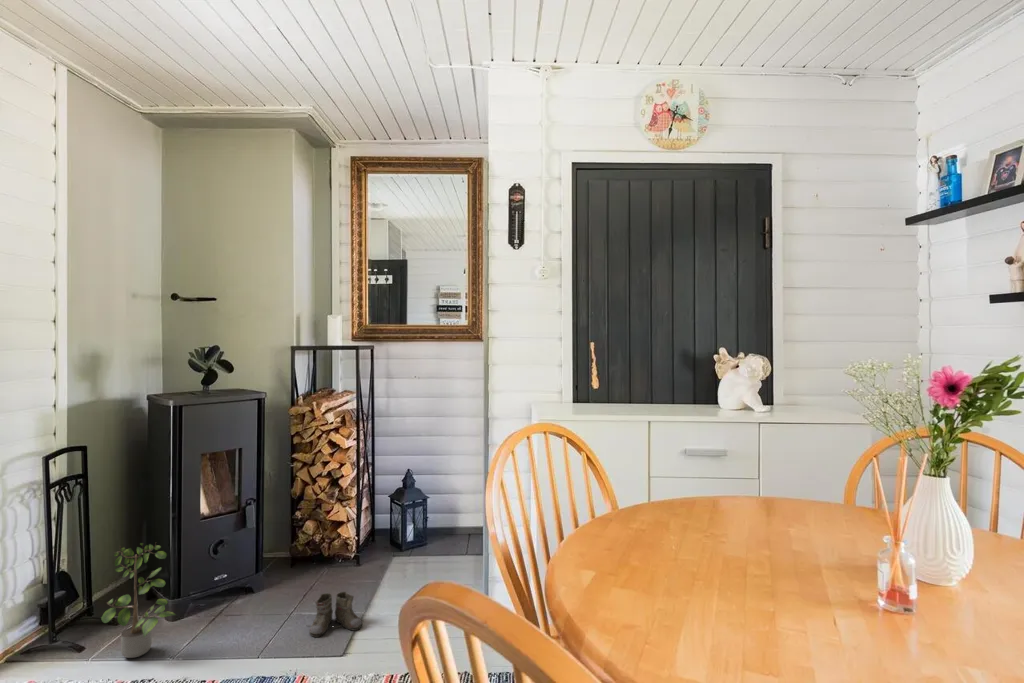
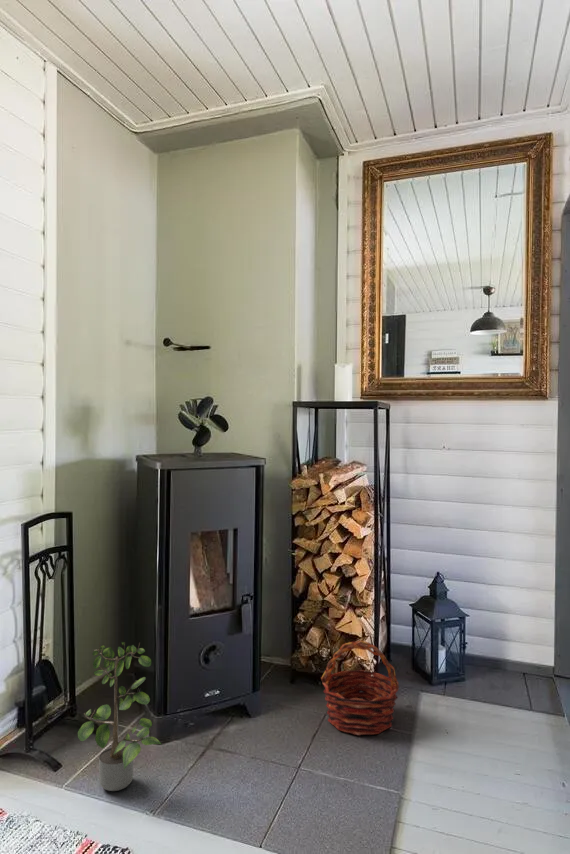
basket: none [312,524,371,593] -> present [321,641,399,735]
boots: present [309,592,362,637] -> none [322,741,402,807]

